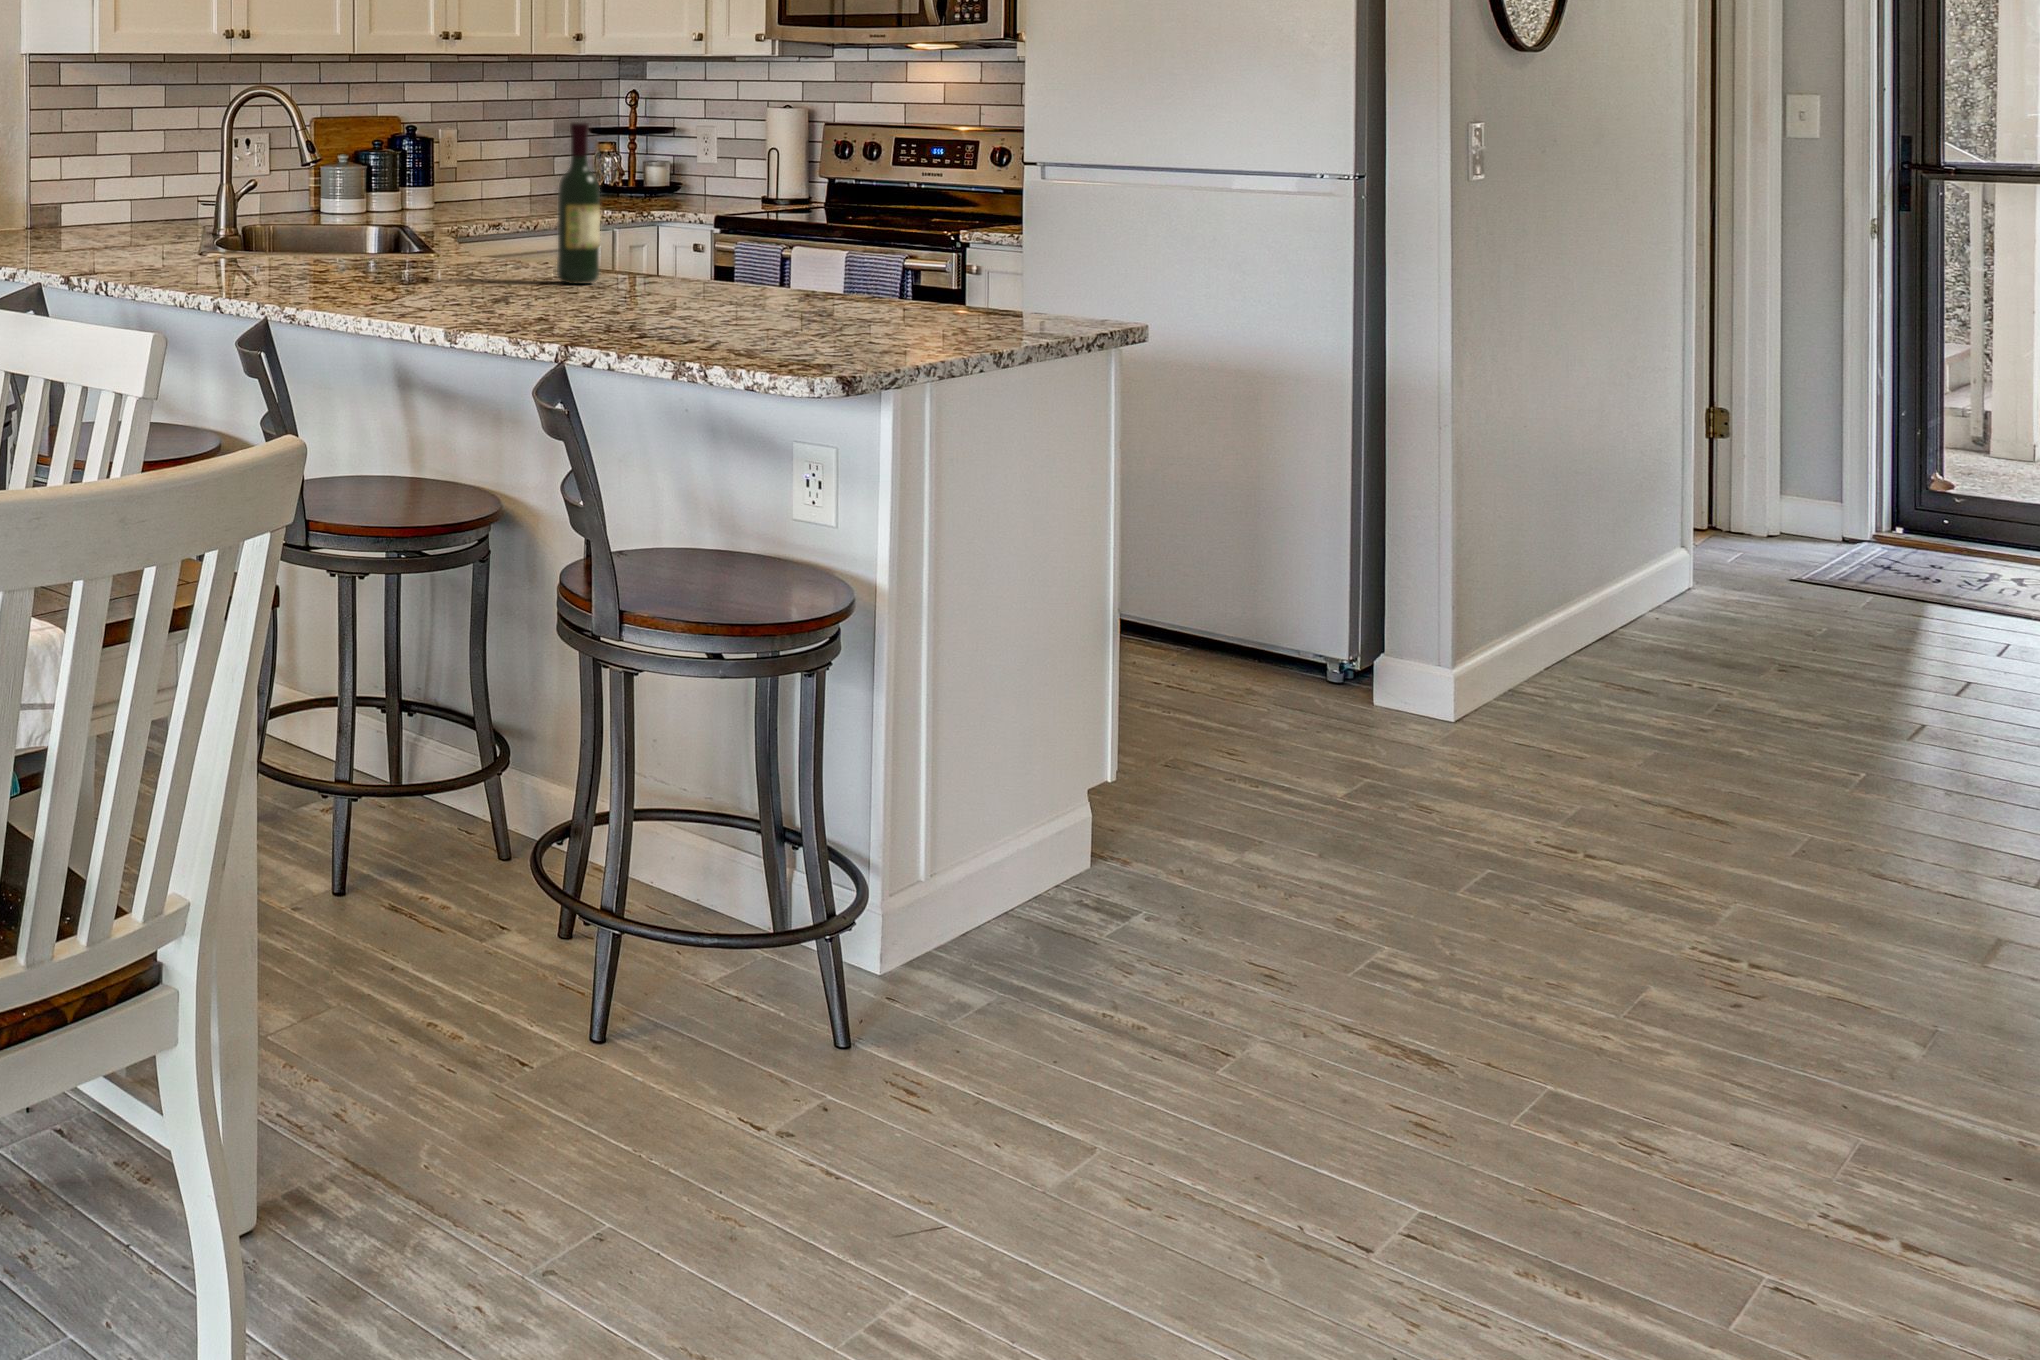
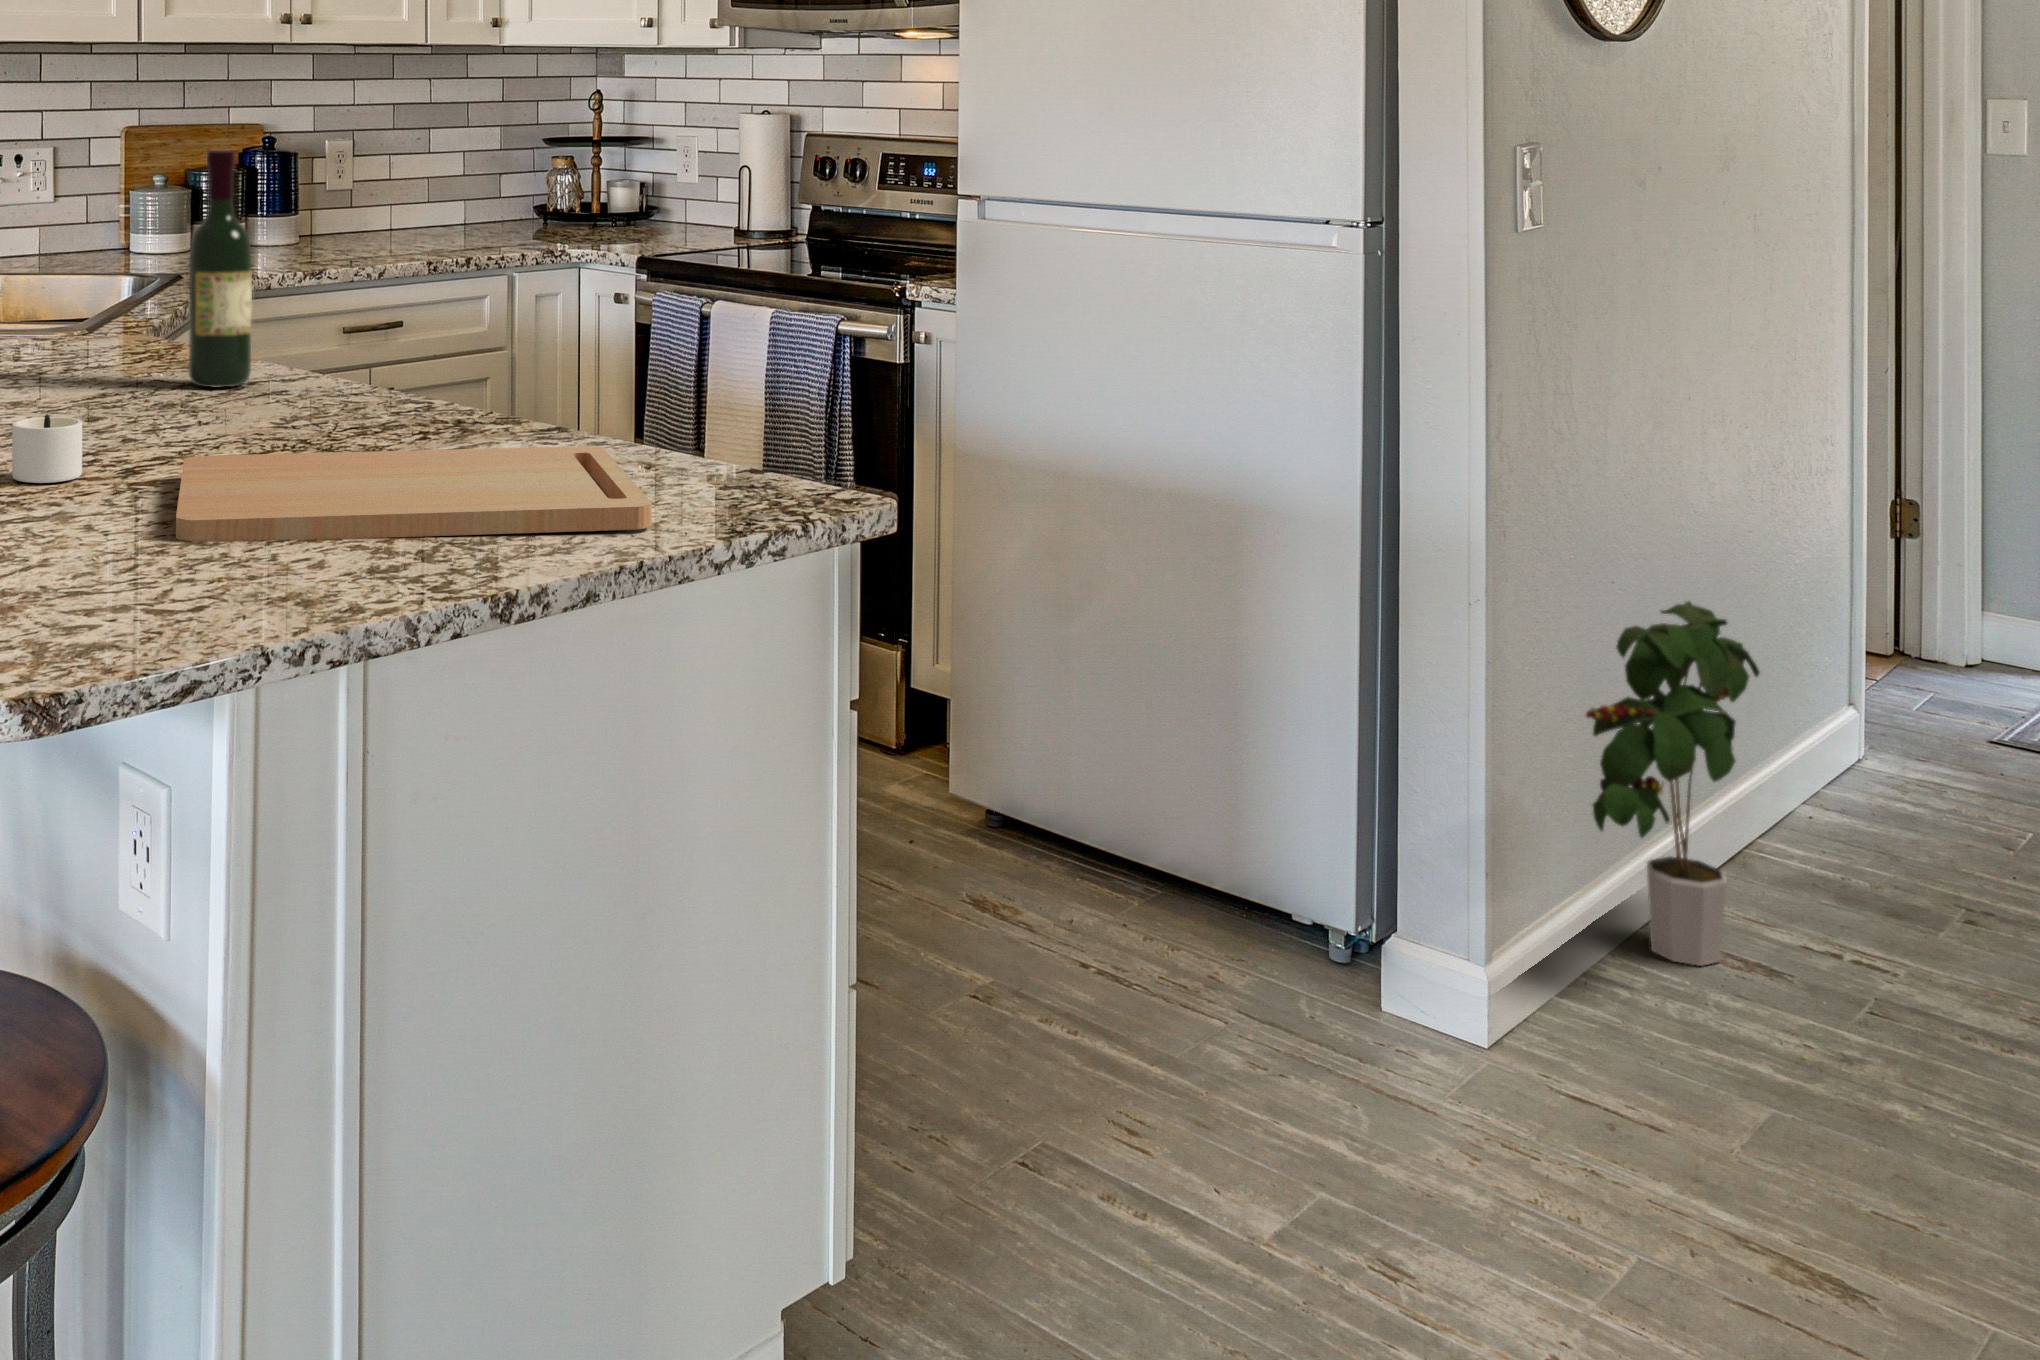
candle: none [562,279,623,320] -> present [12,414,82,483]
cutting board: none [667,303,995,343] -> present [176,446,652,541]
potted plant: none [1507,449,1630,704] -> present [1586,601,1760,966]

